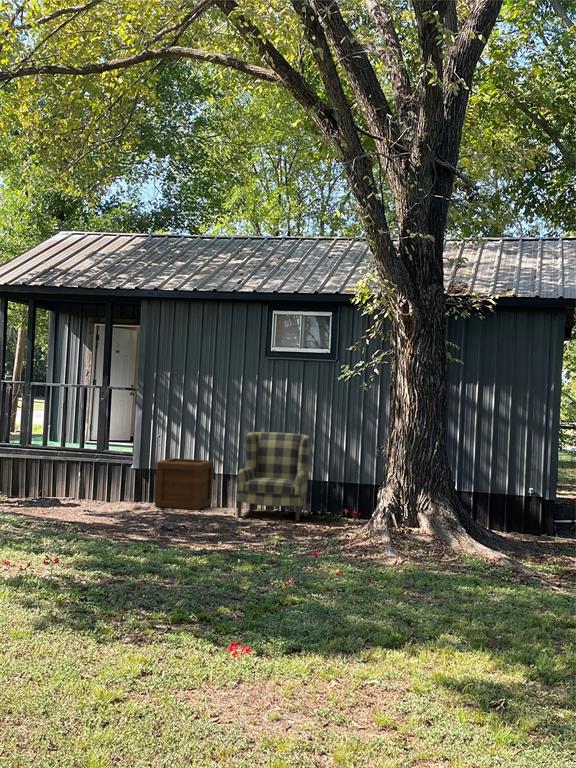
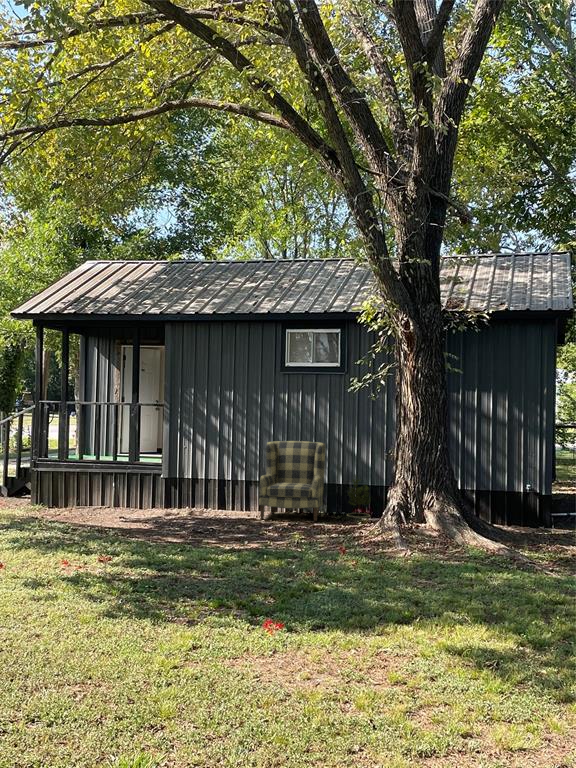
wooden crate: present [155,458,213,510] -> none [184,468,236,514]
potted tree: none [332,470,360,518] -> present [347,477,370,518]

